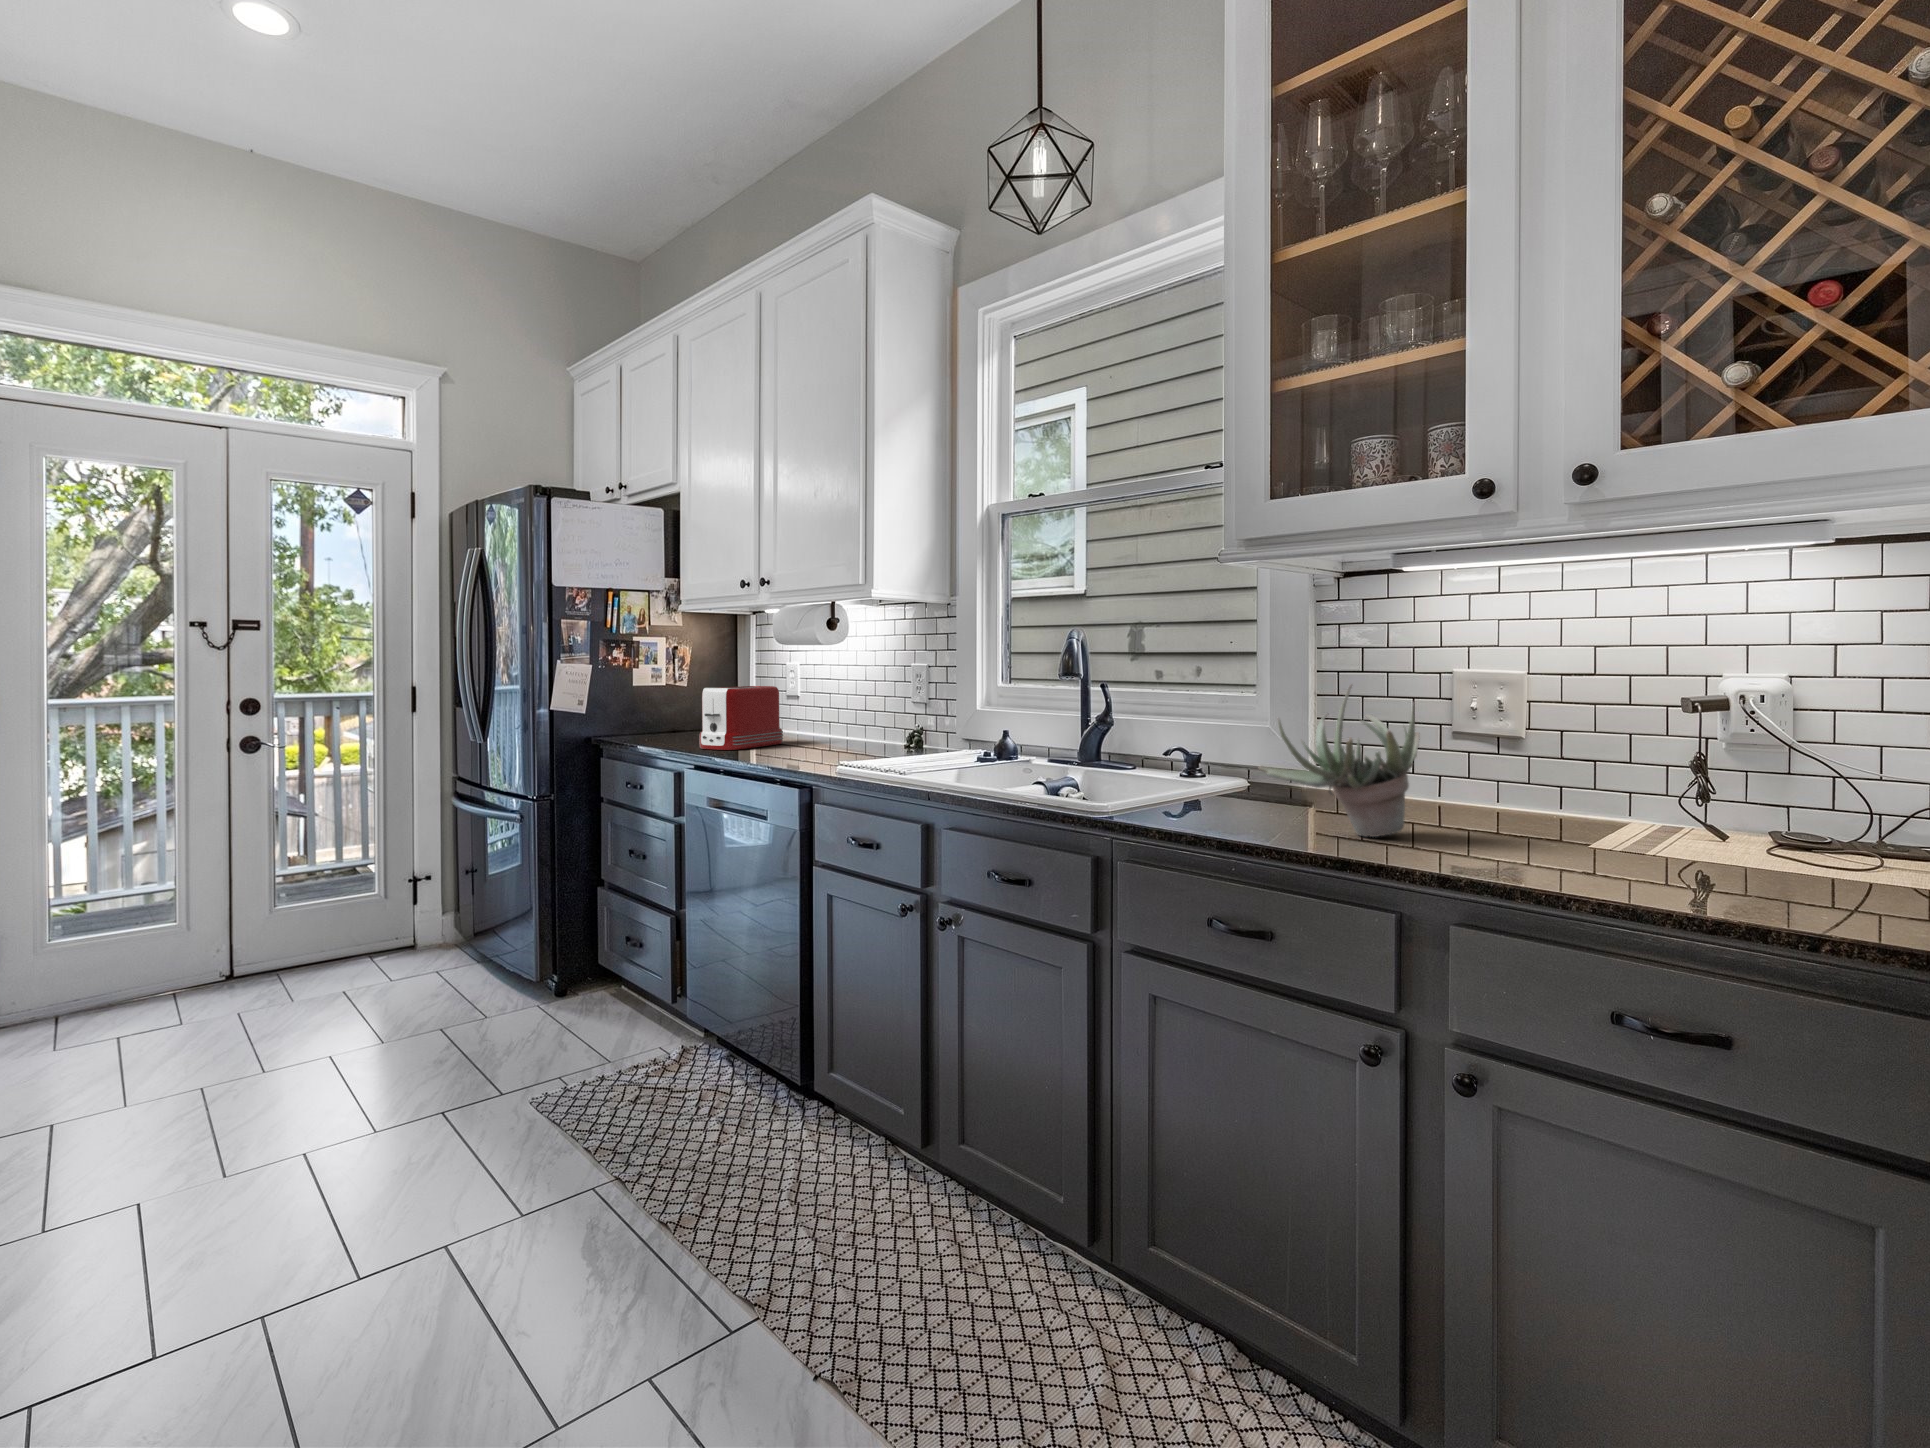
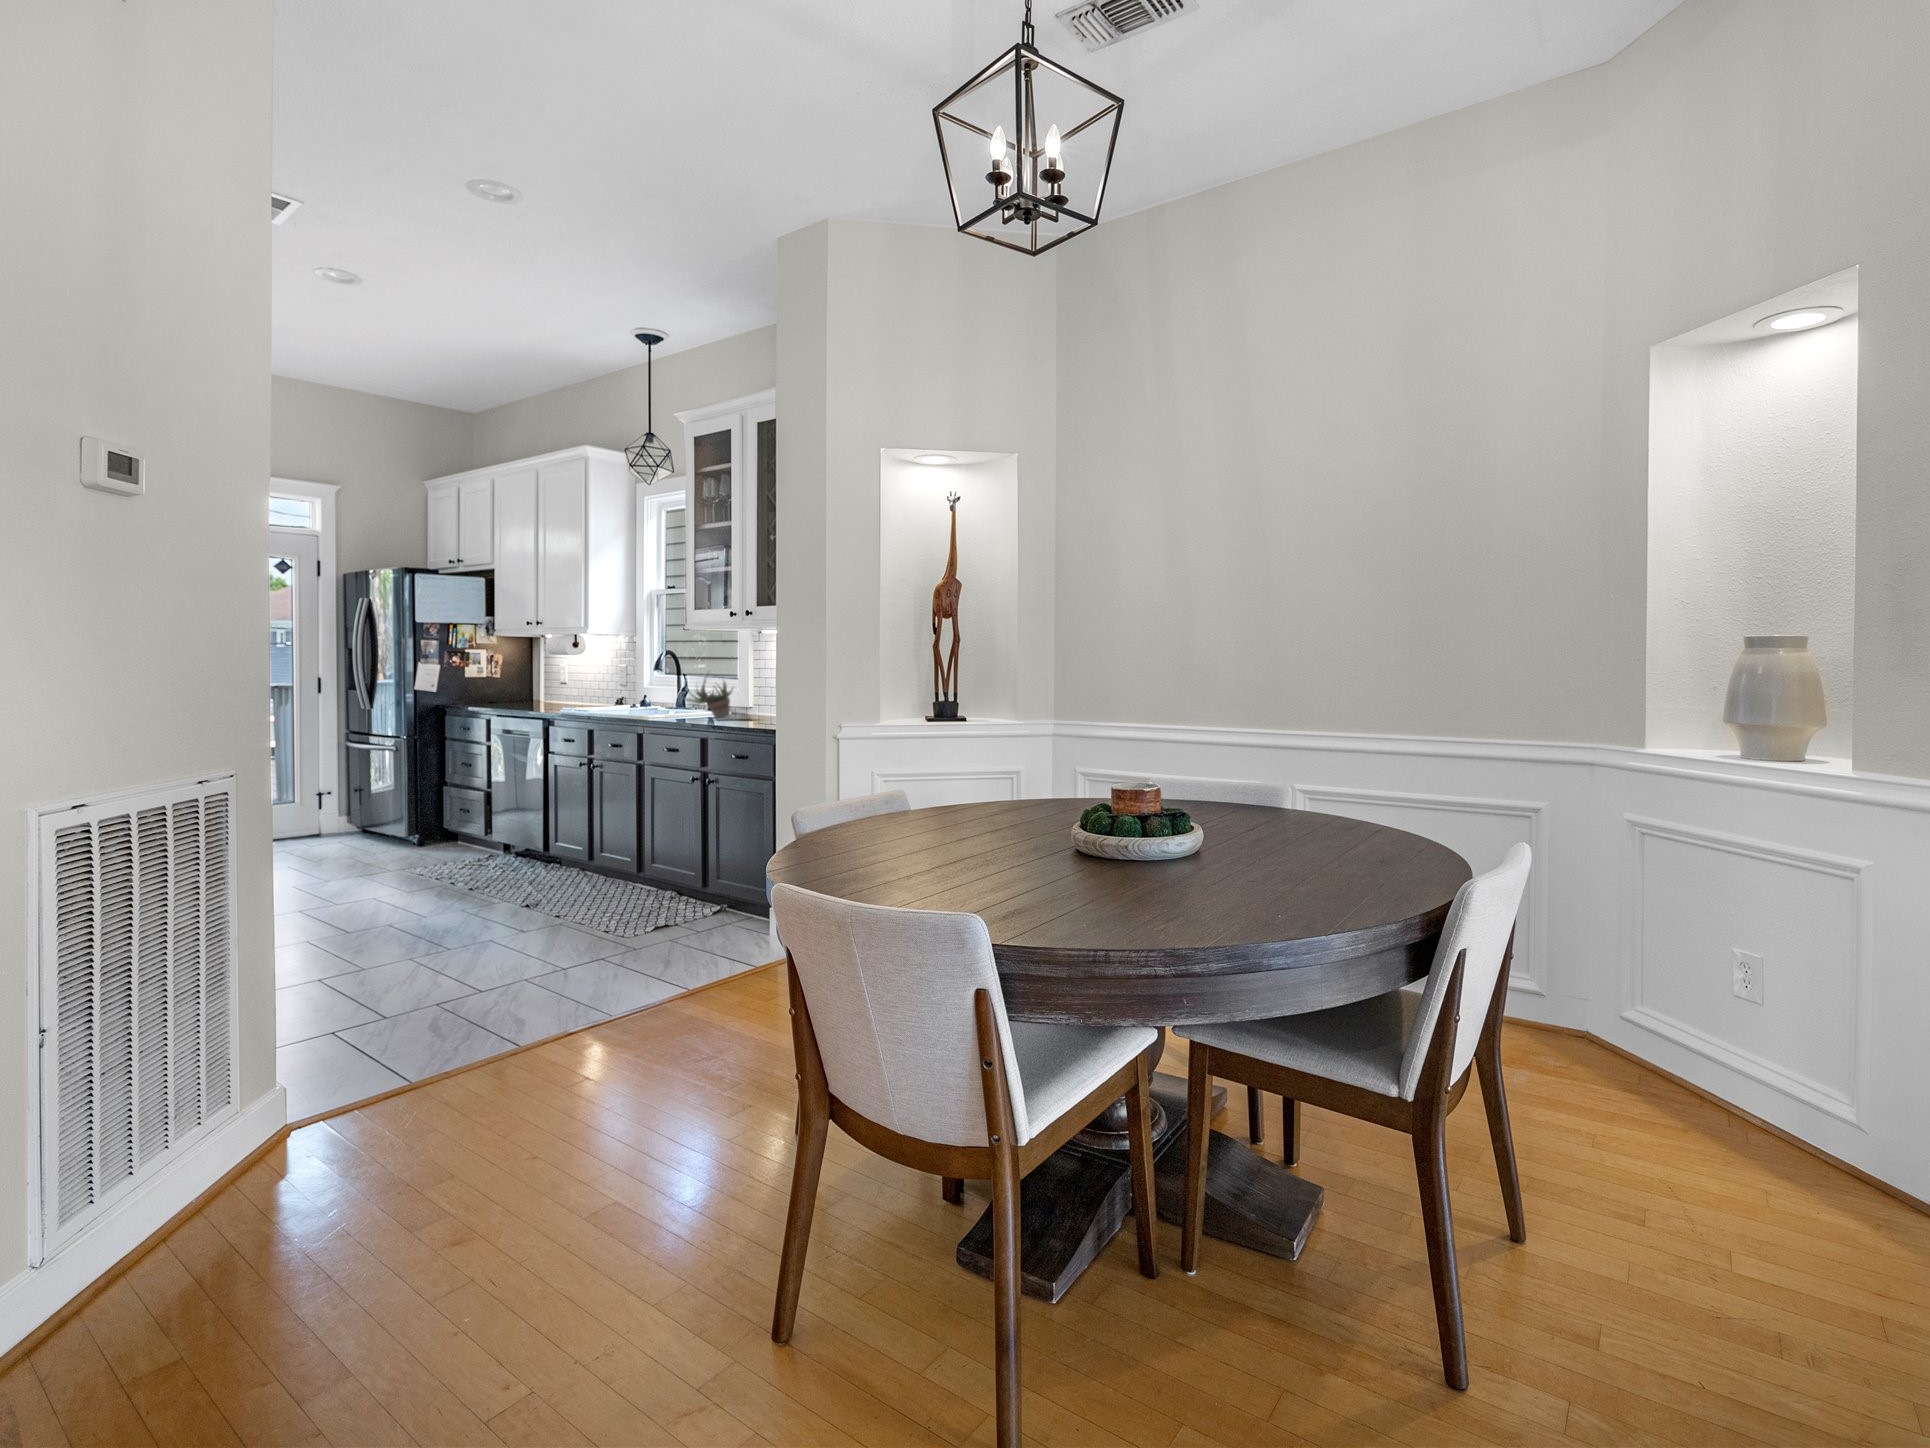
toaster: present [699,686,783,750] -> none [501,676,550,708]

